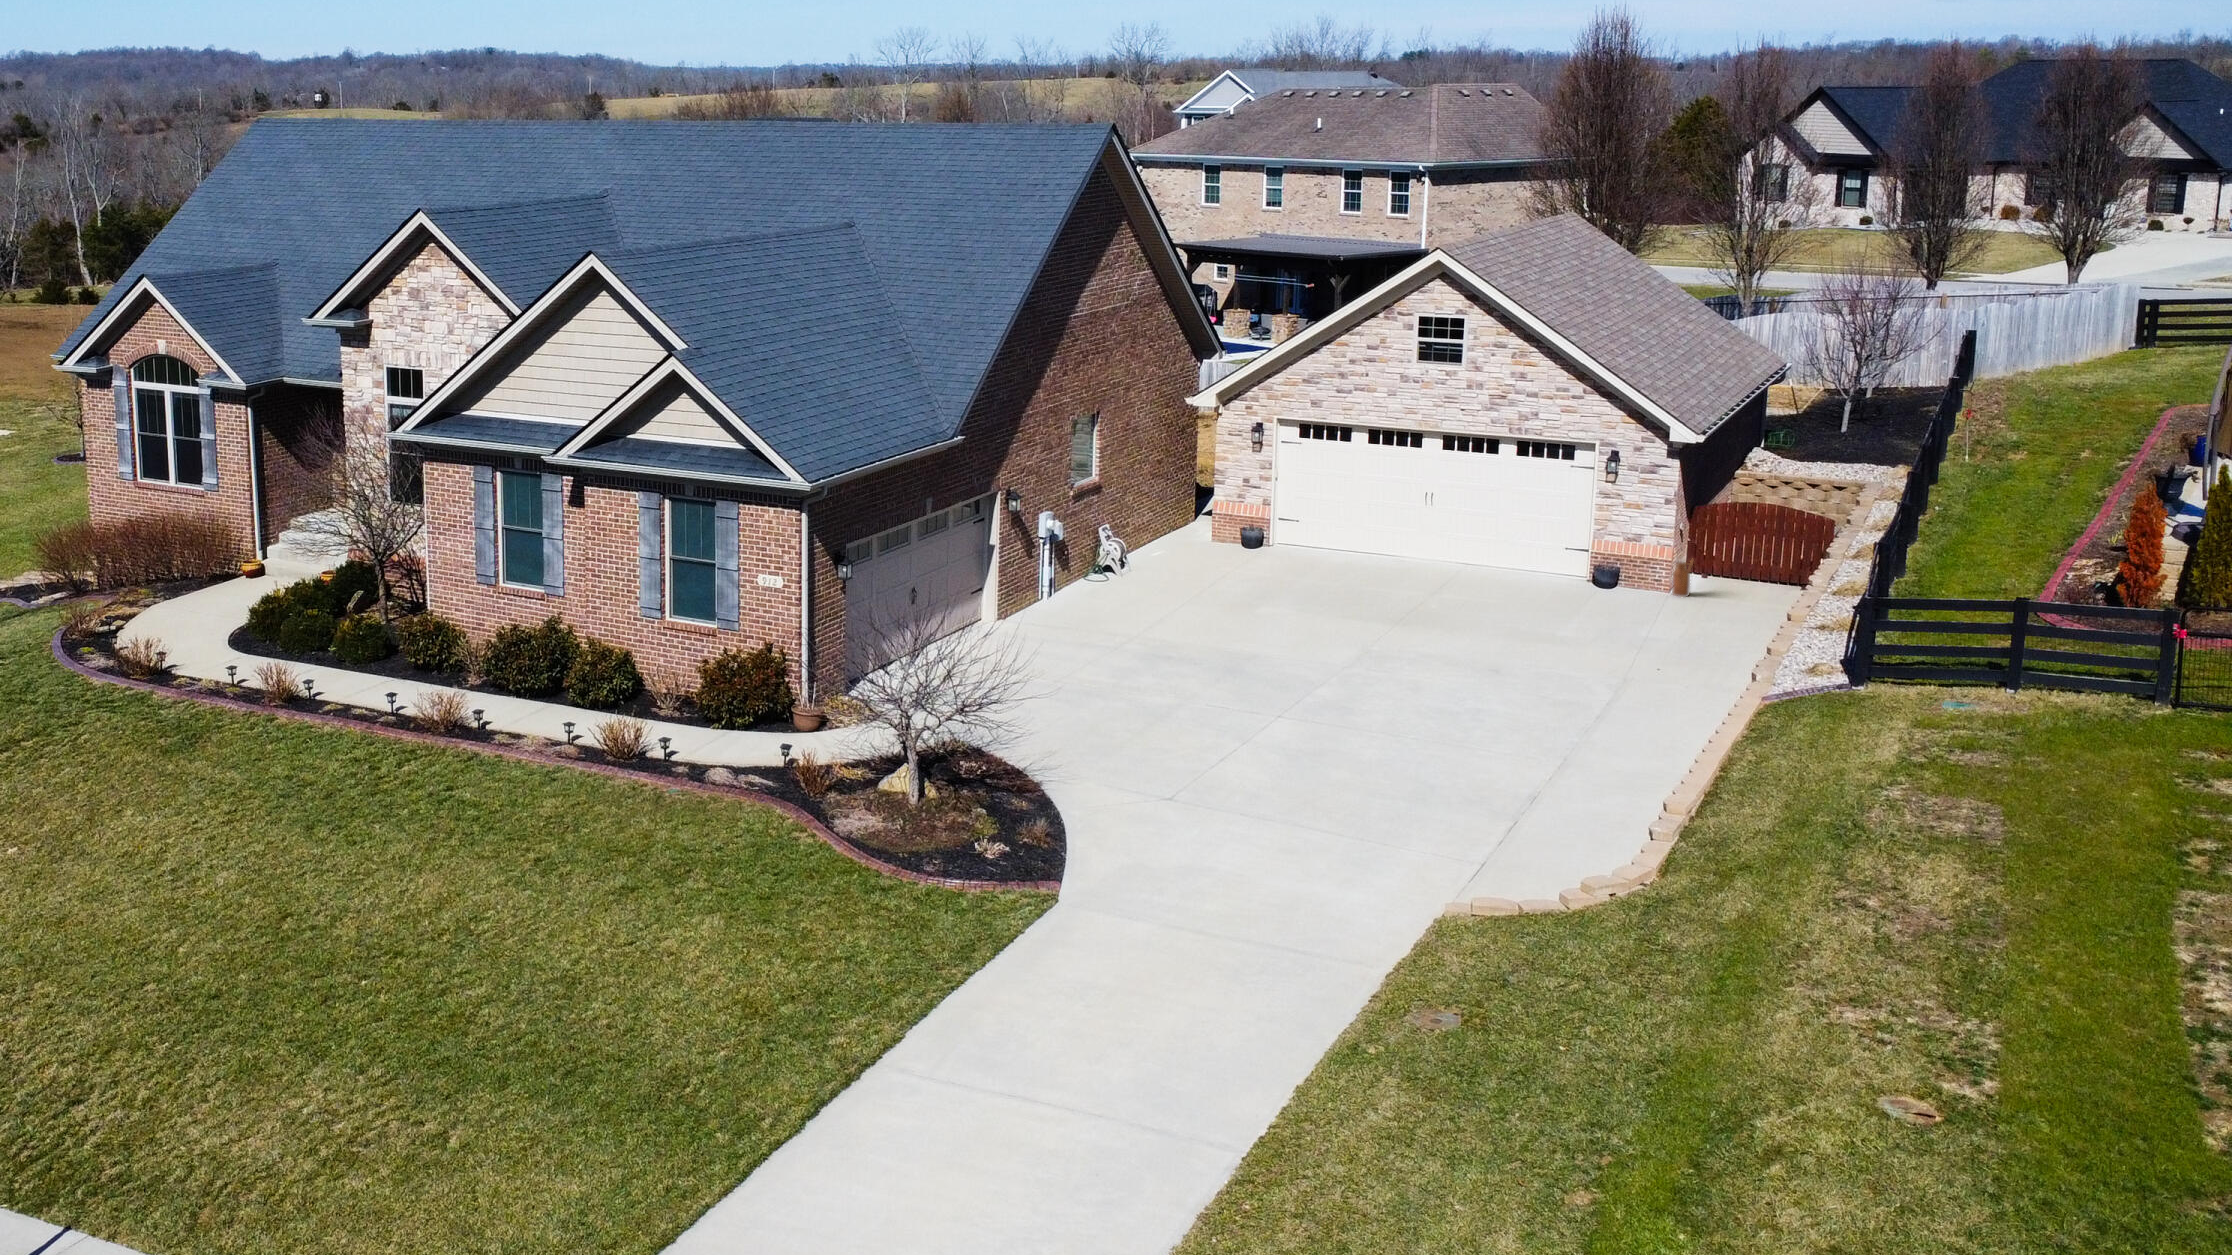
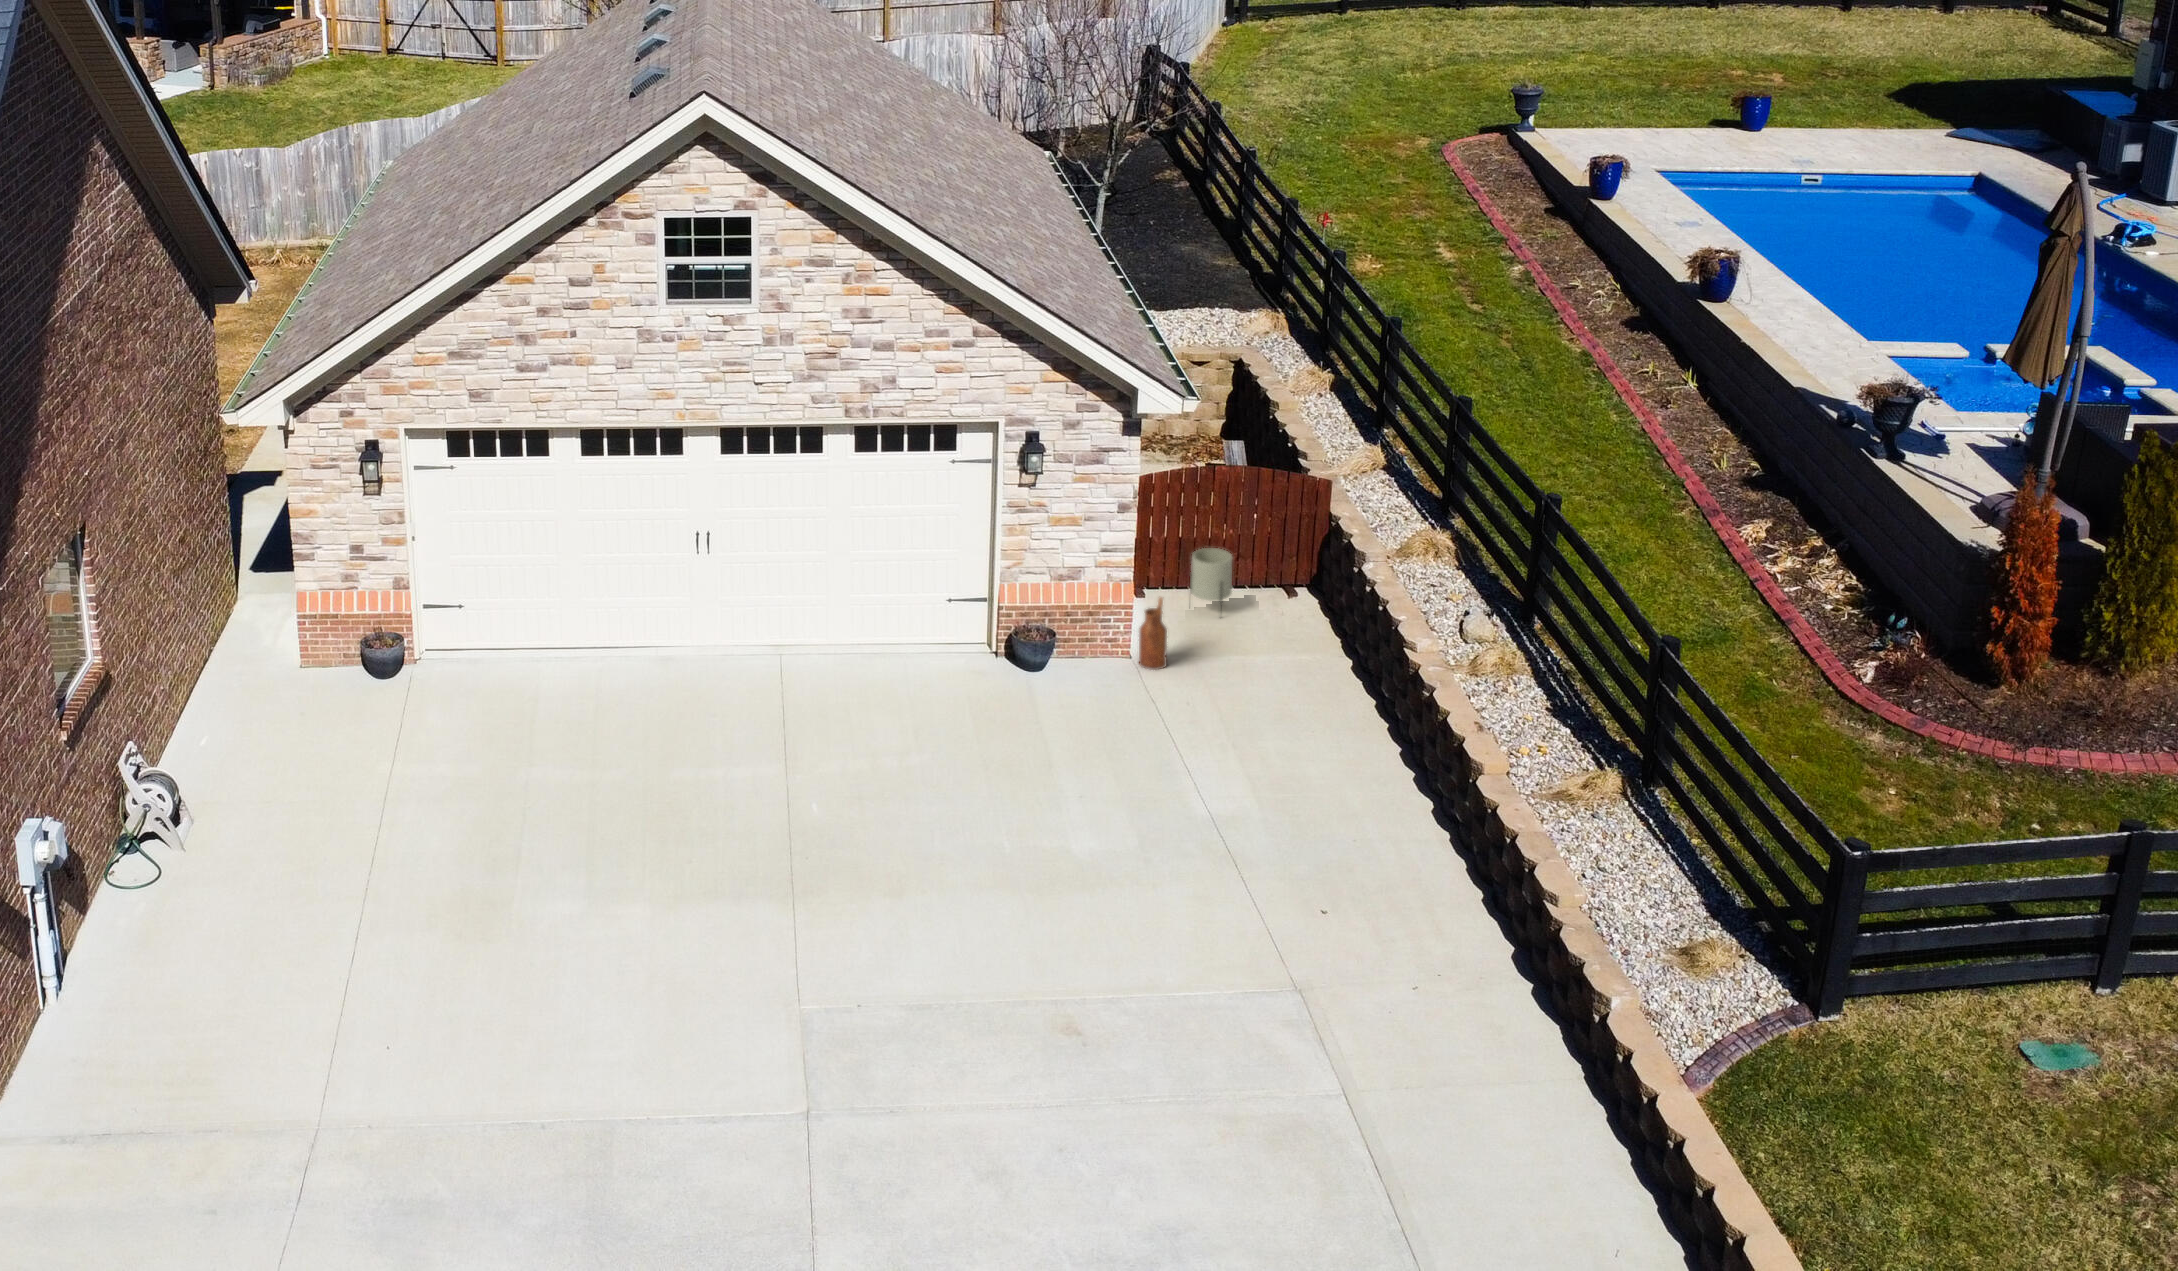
planter: none [1729,548,1757,587] -> present [1190,548,1233,606]

